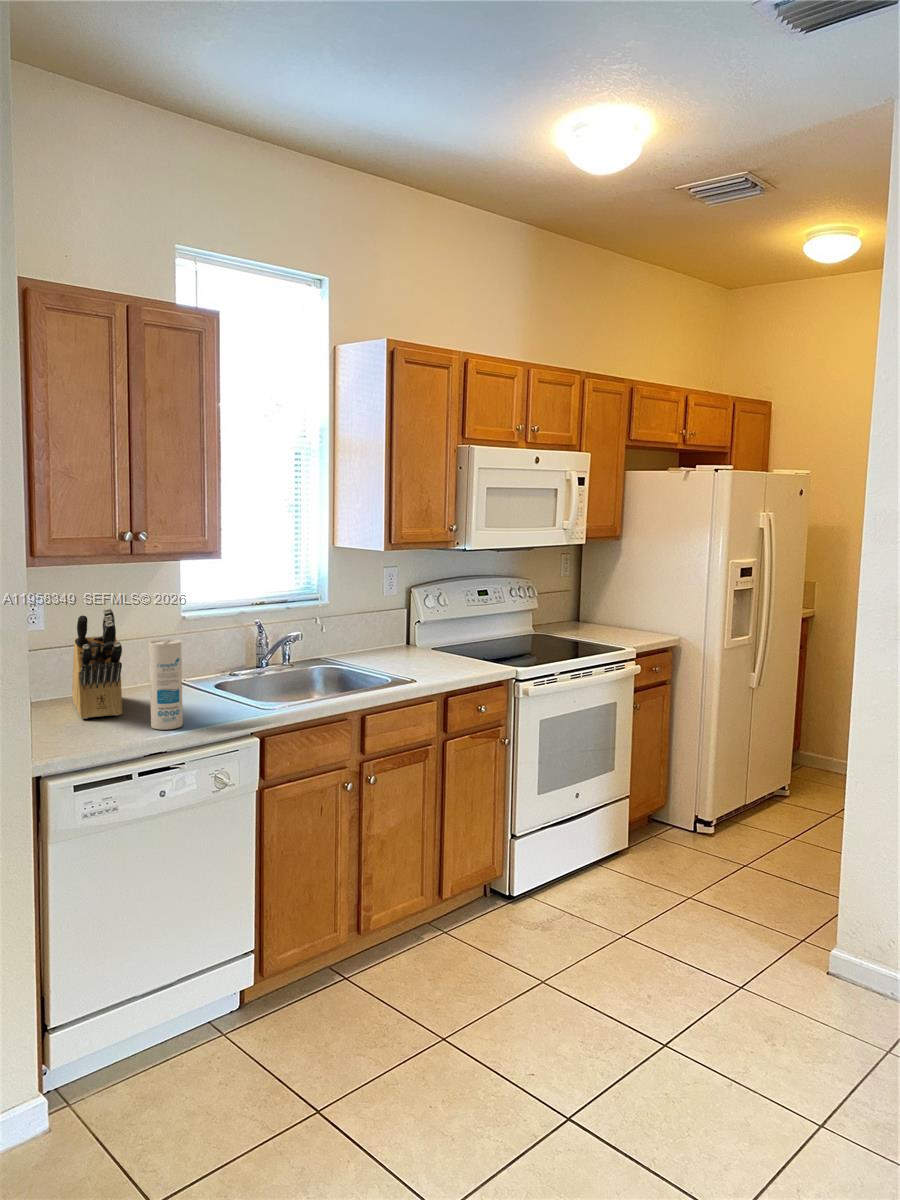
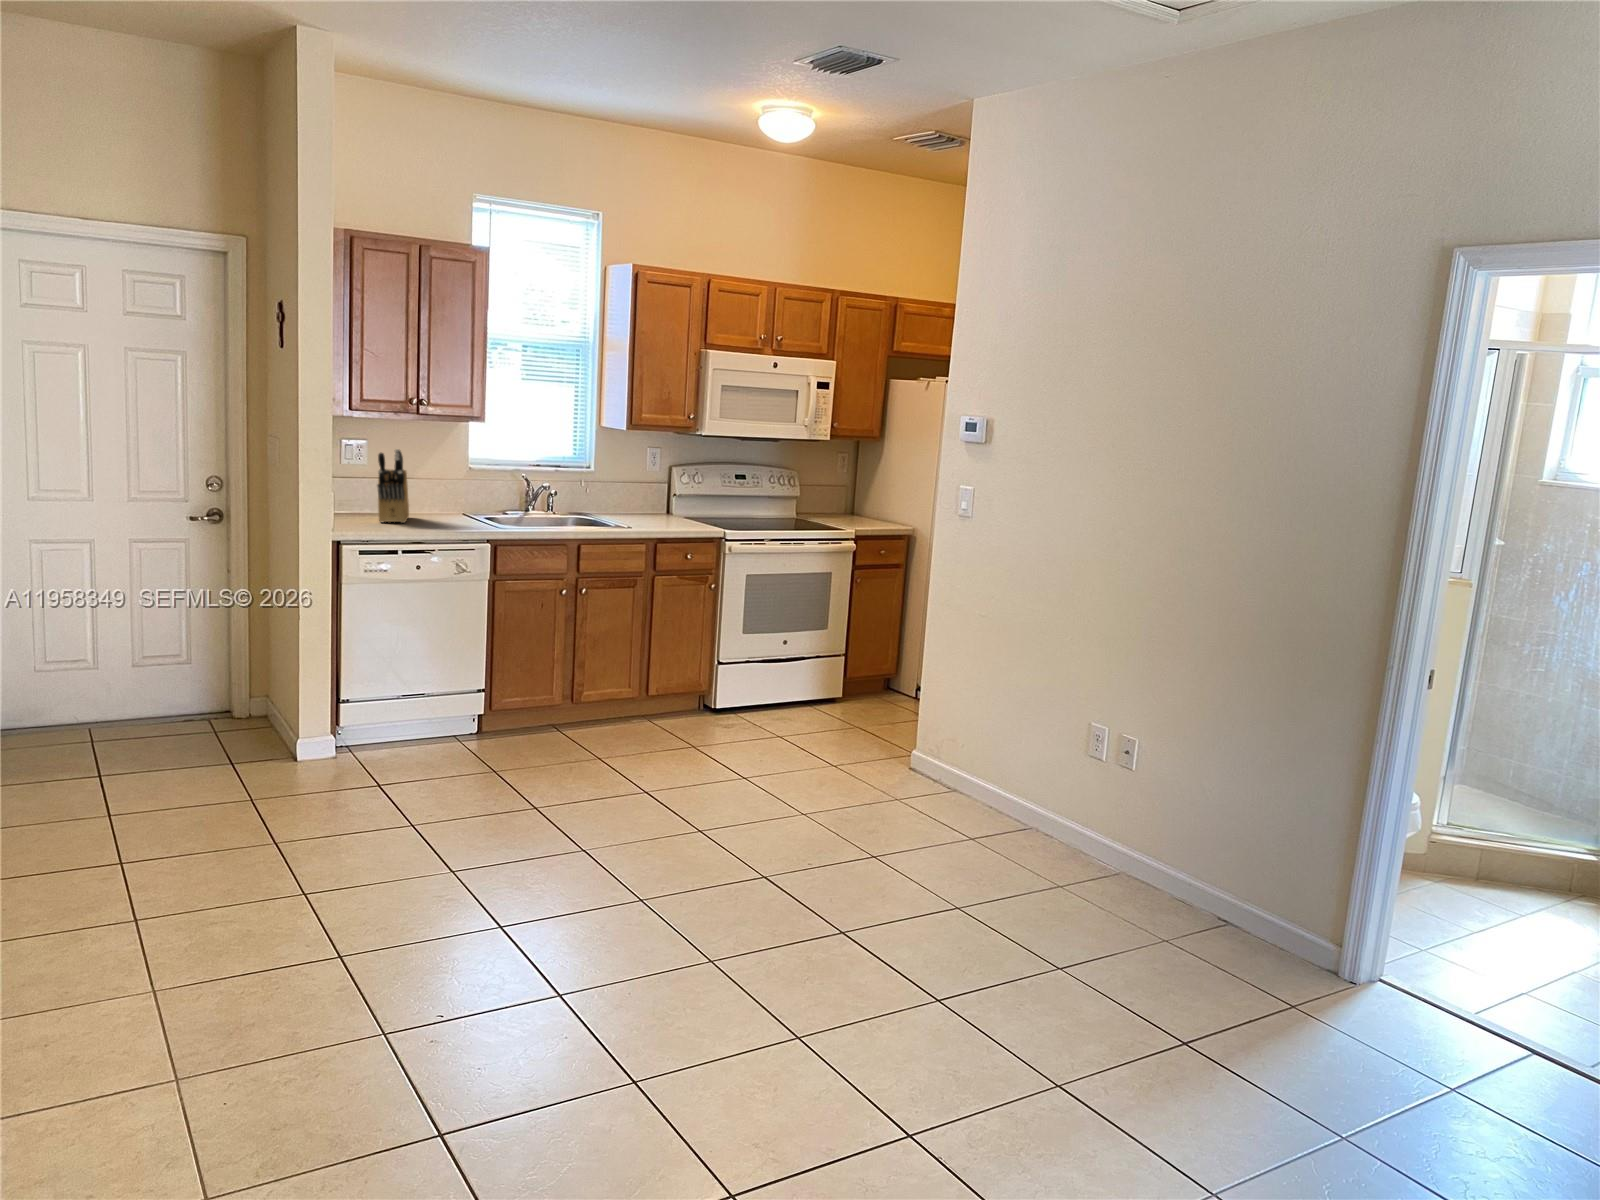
canister: present [149,639,183,730] -> none [418,471,439,529]

